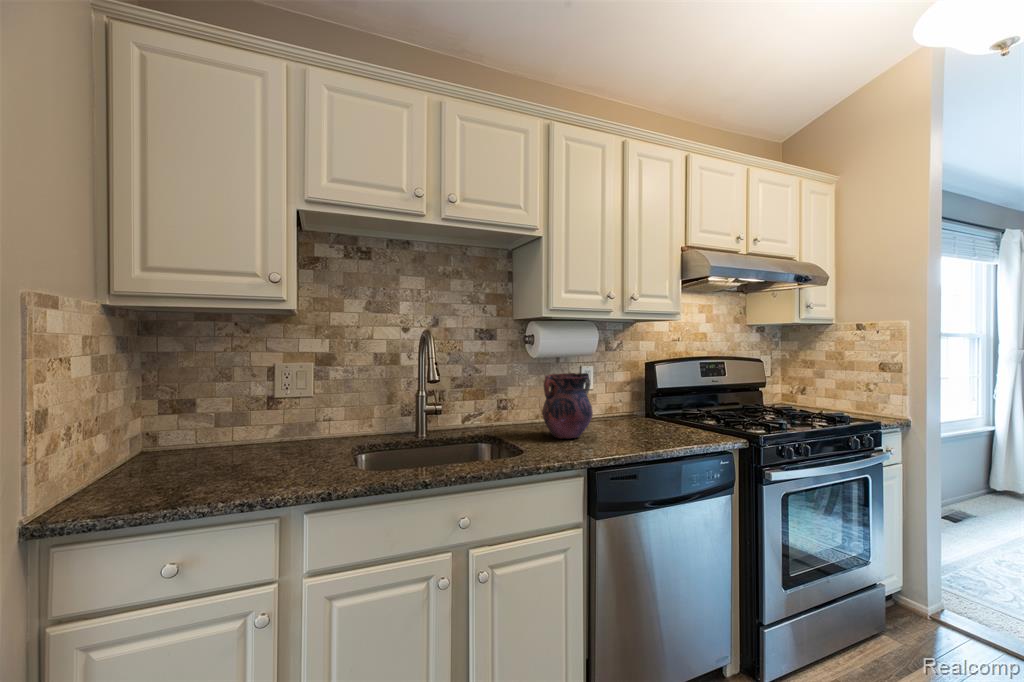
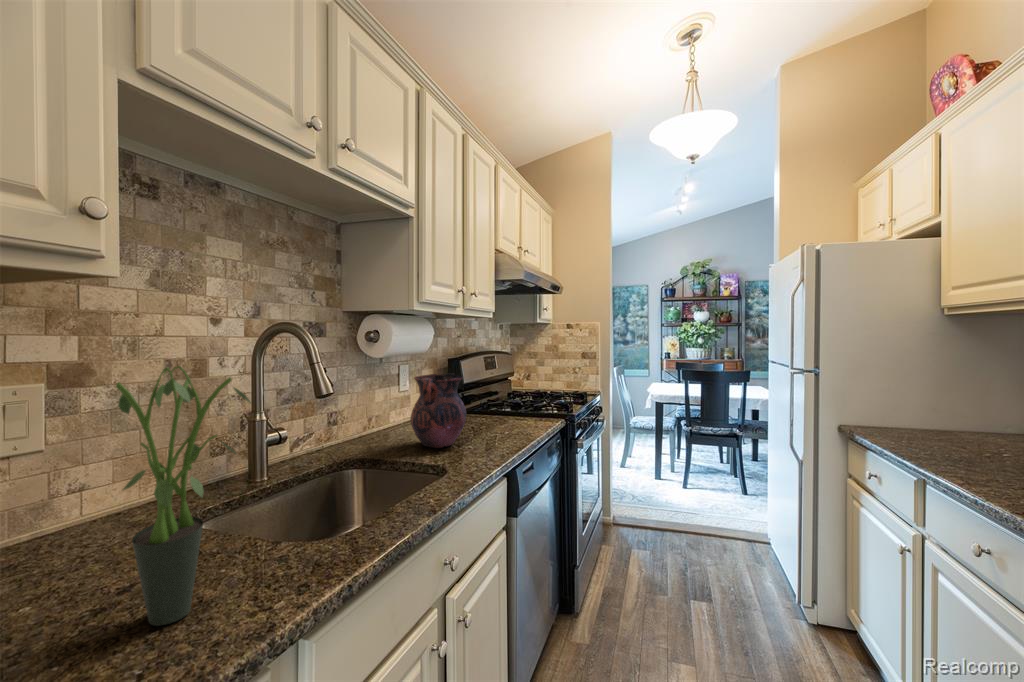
potted plant: none [263,351,322,479] -> present [116,366,250,626]

